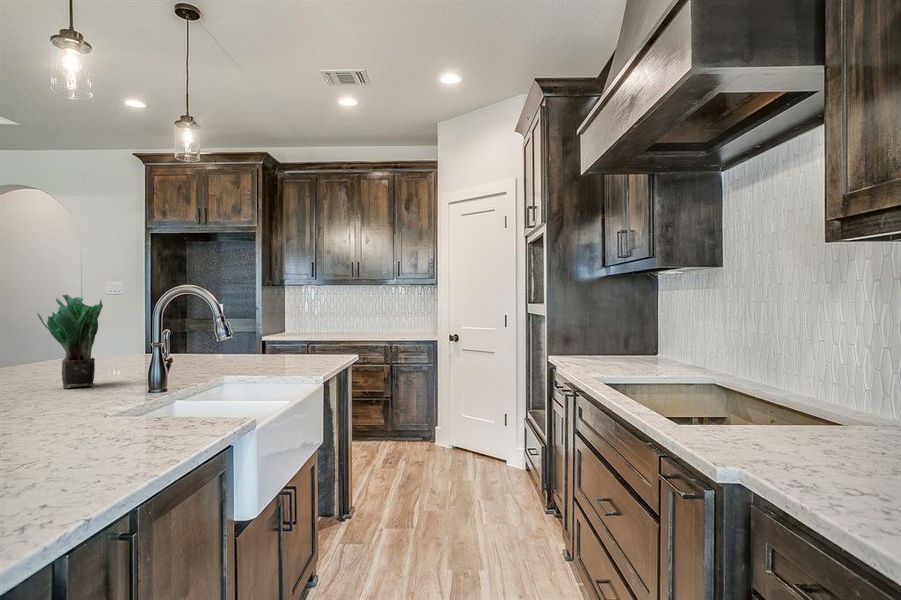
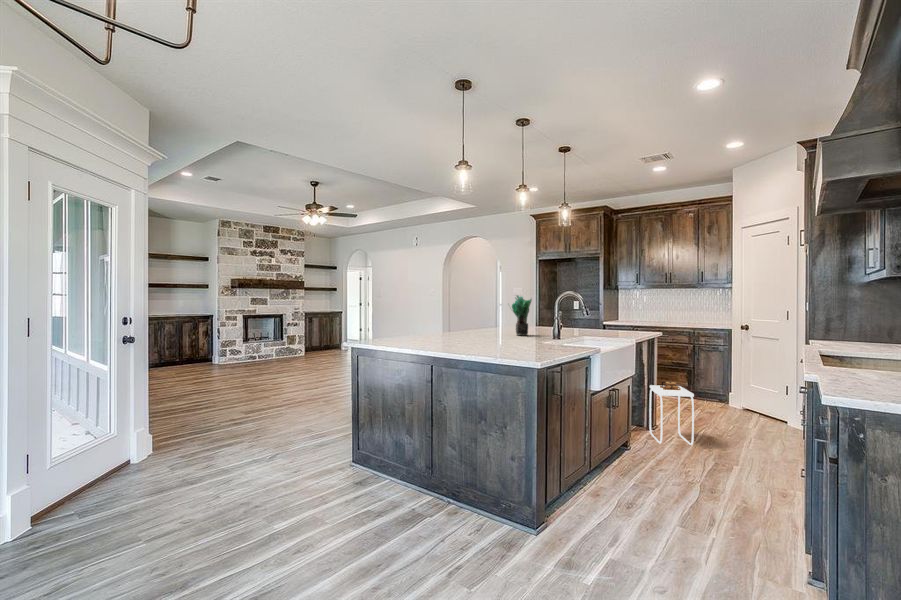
side table: none [344,438,414,551] -> present [649,382,694,445]

